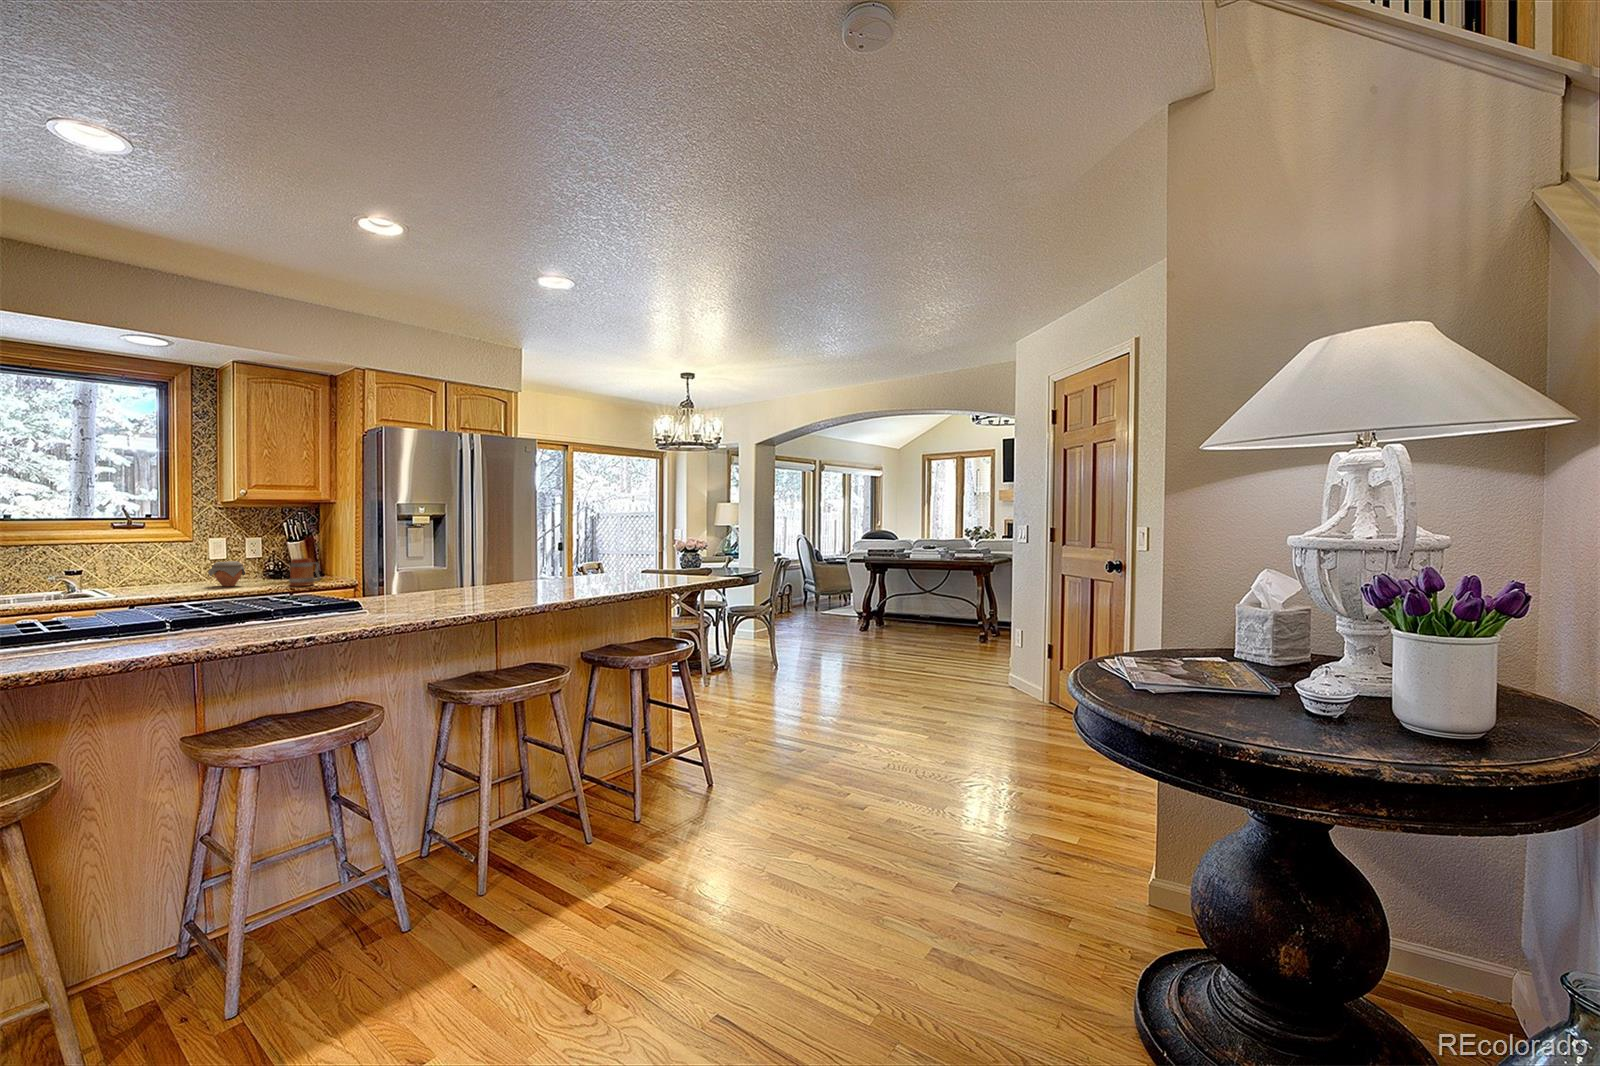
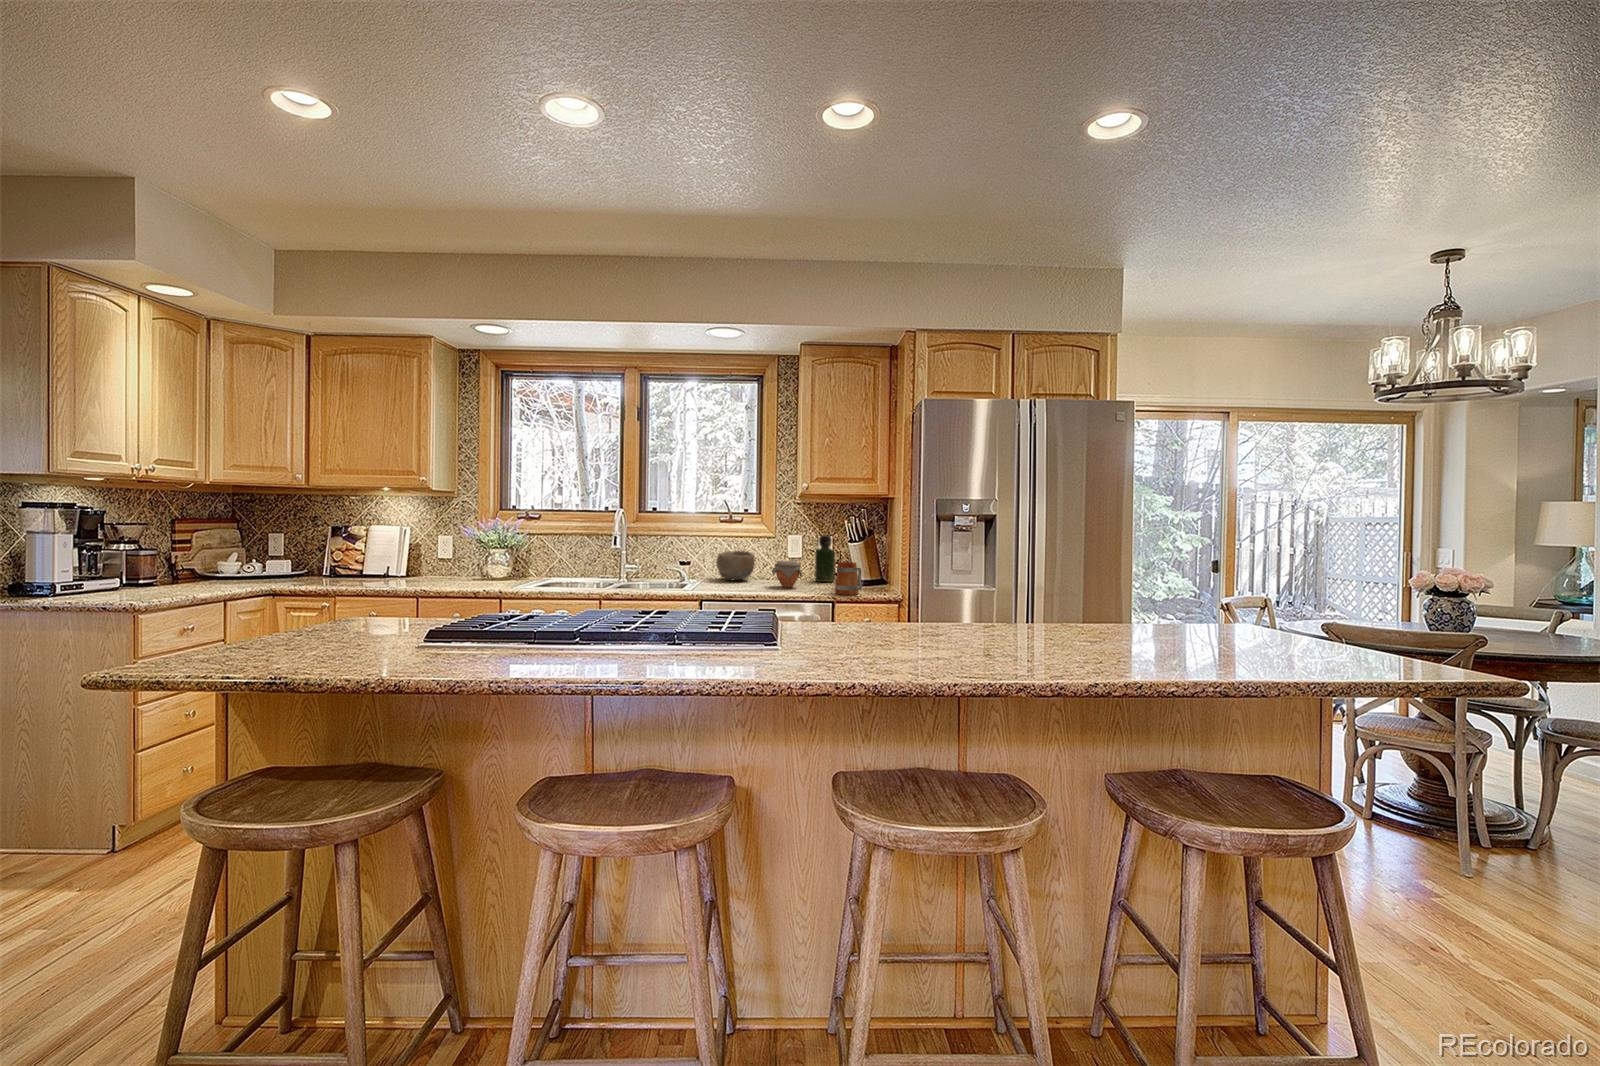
bottle: none [247,537,270,580] -> present [815,535,835,582]
bowl: none [122,556,175,586] -> present [716,551,755,580]

